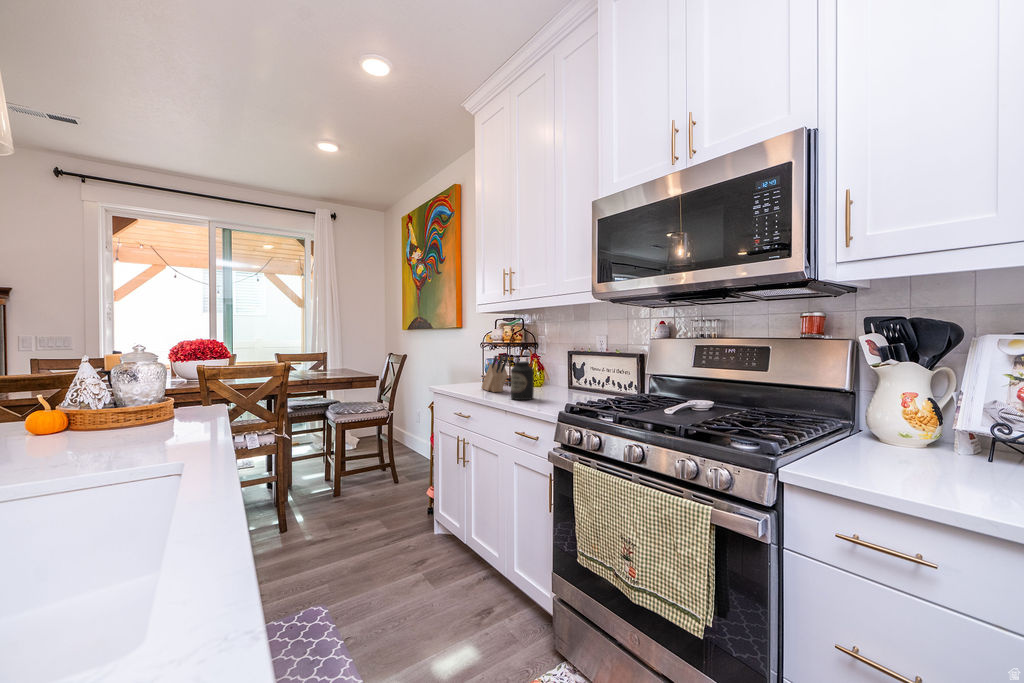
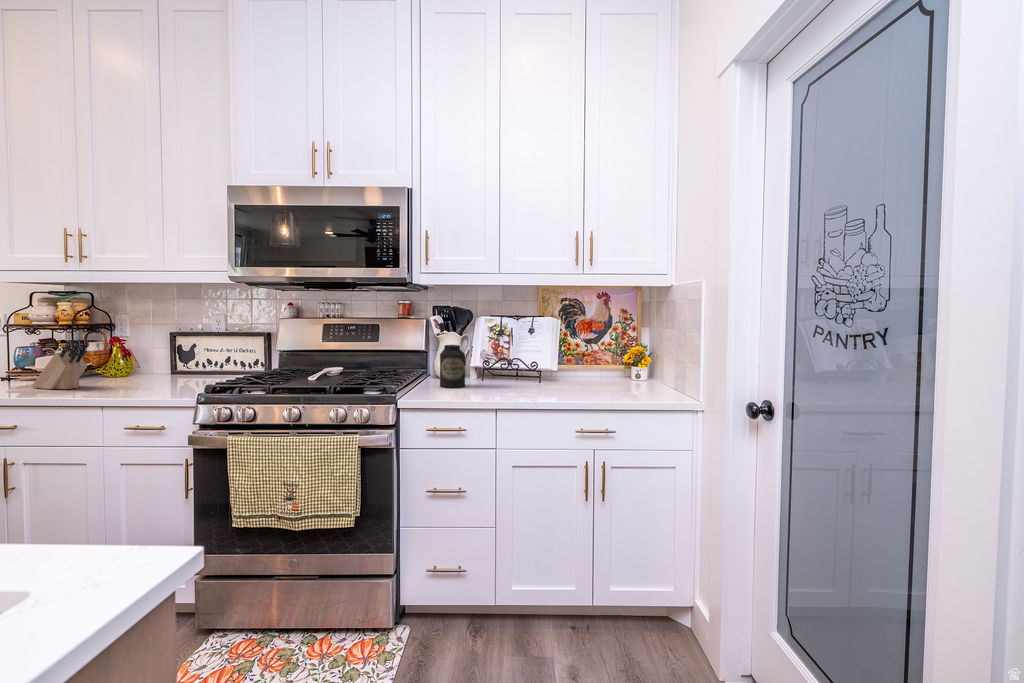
canister: present [511,361,534,400] -> present [440,345,465,388]

